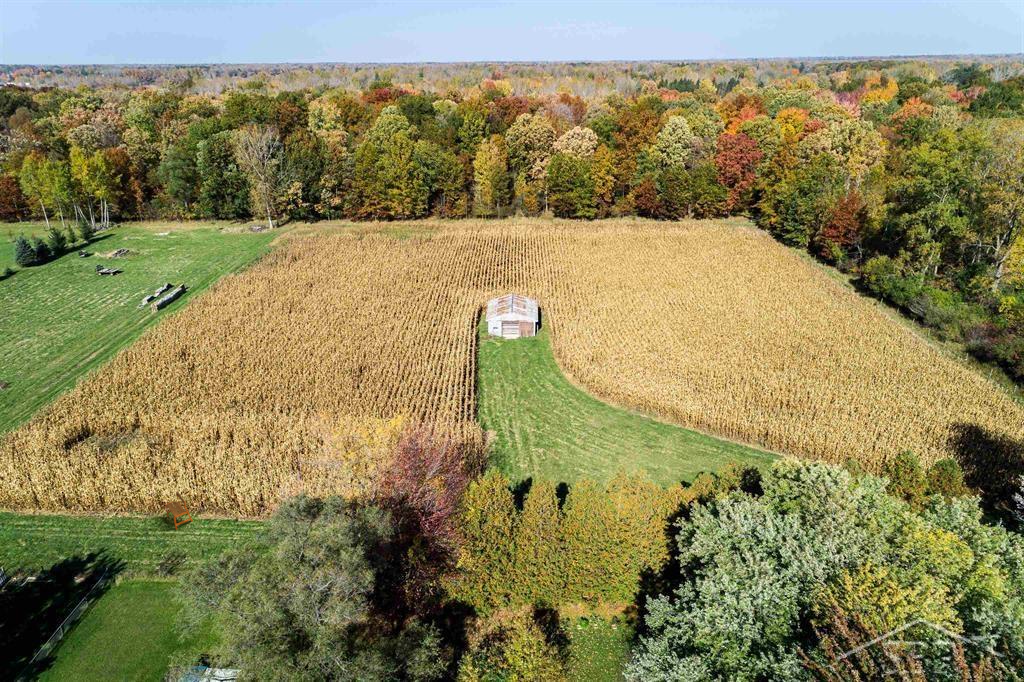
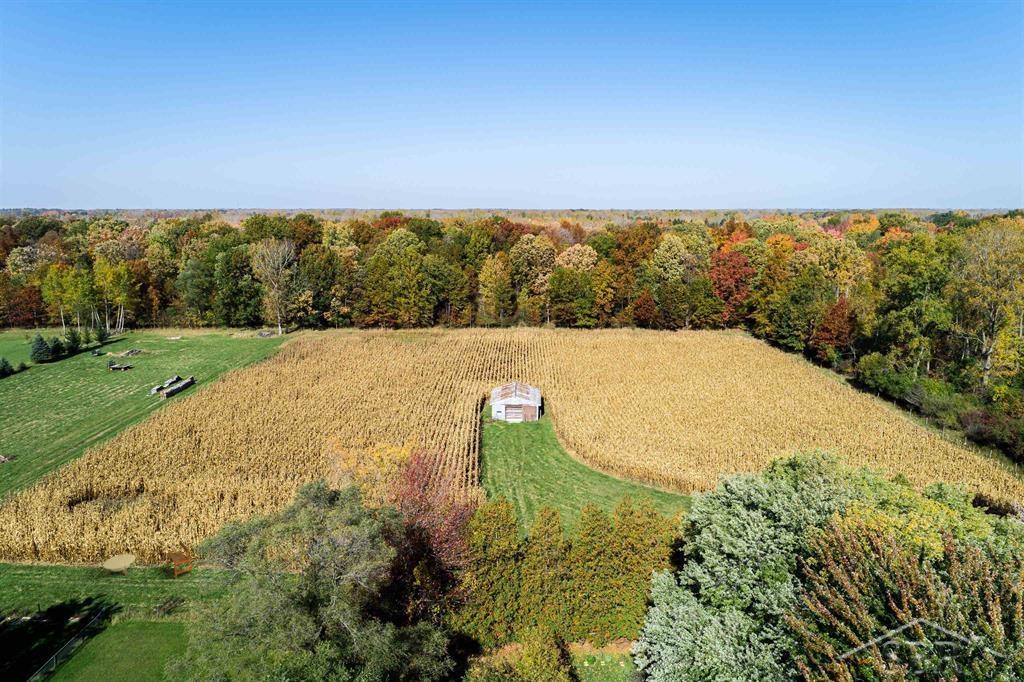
round table: none [103,504,135,526] -> present [103,554,136,575]

